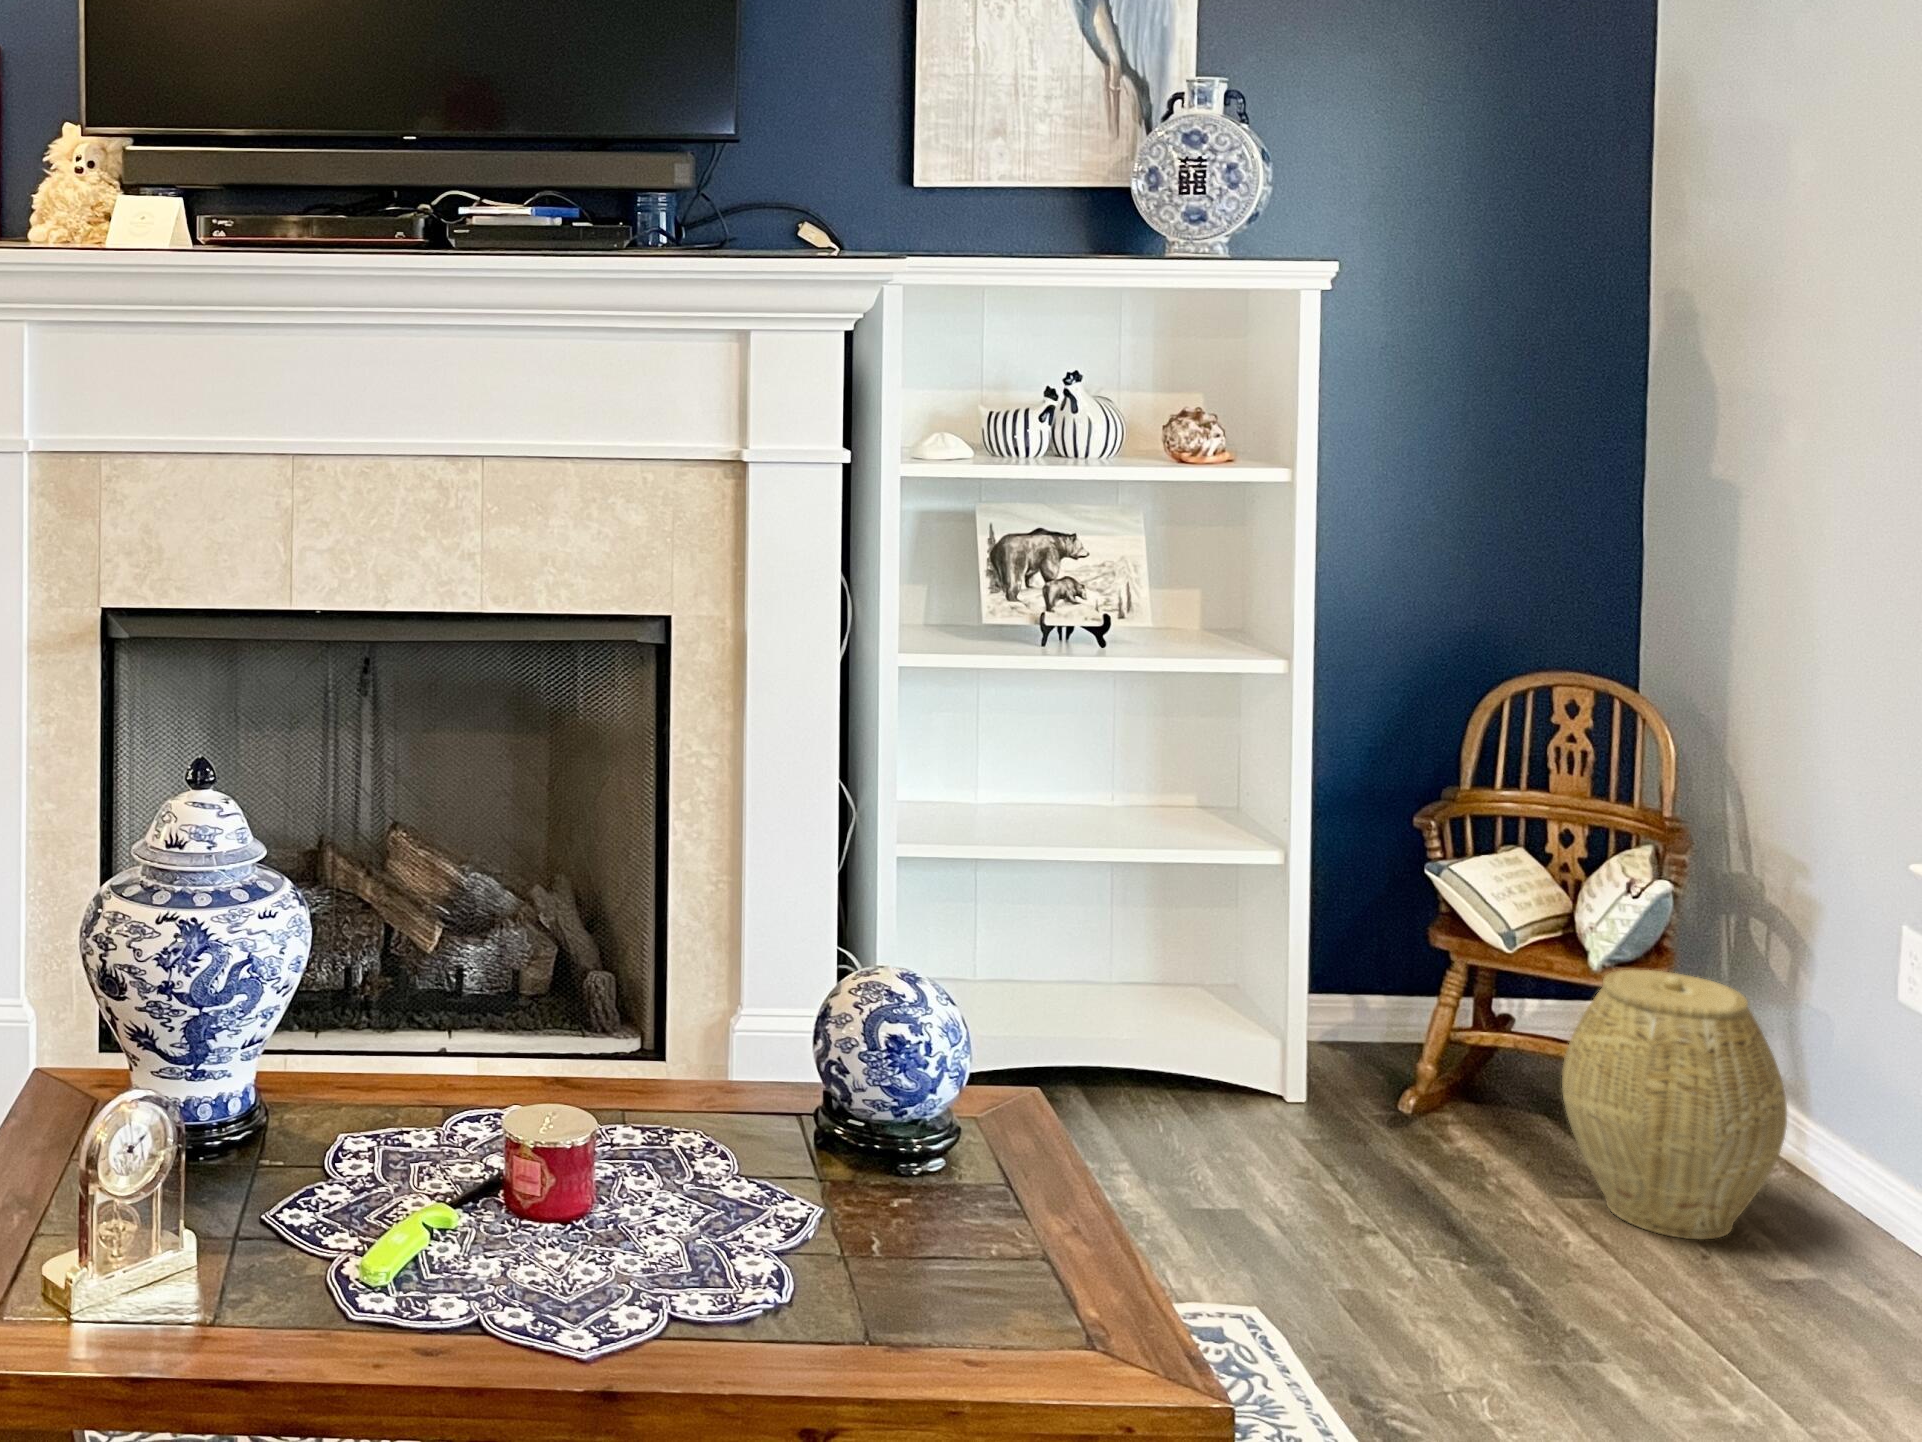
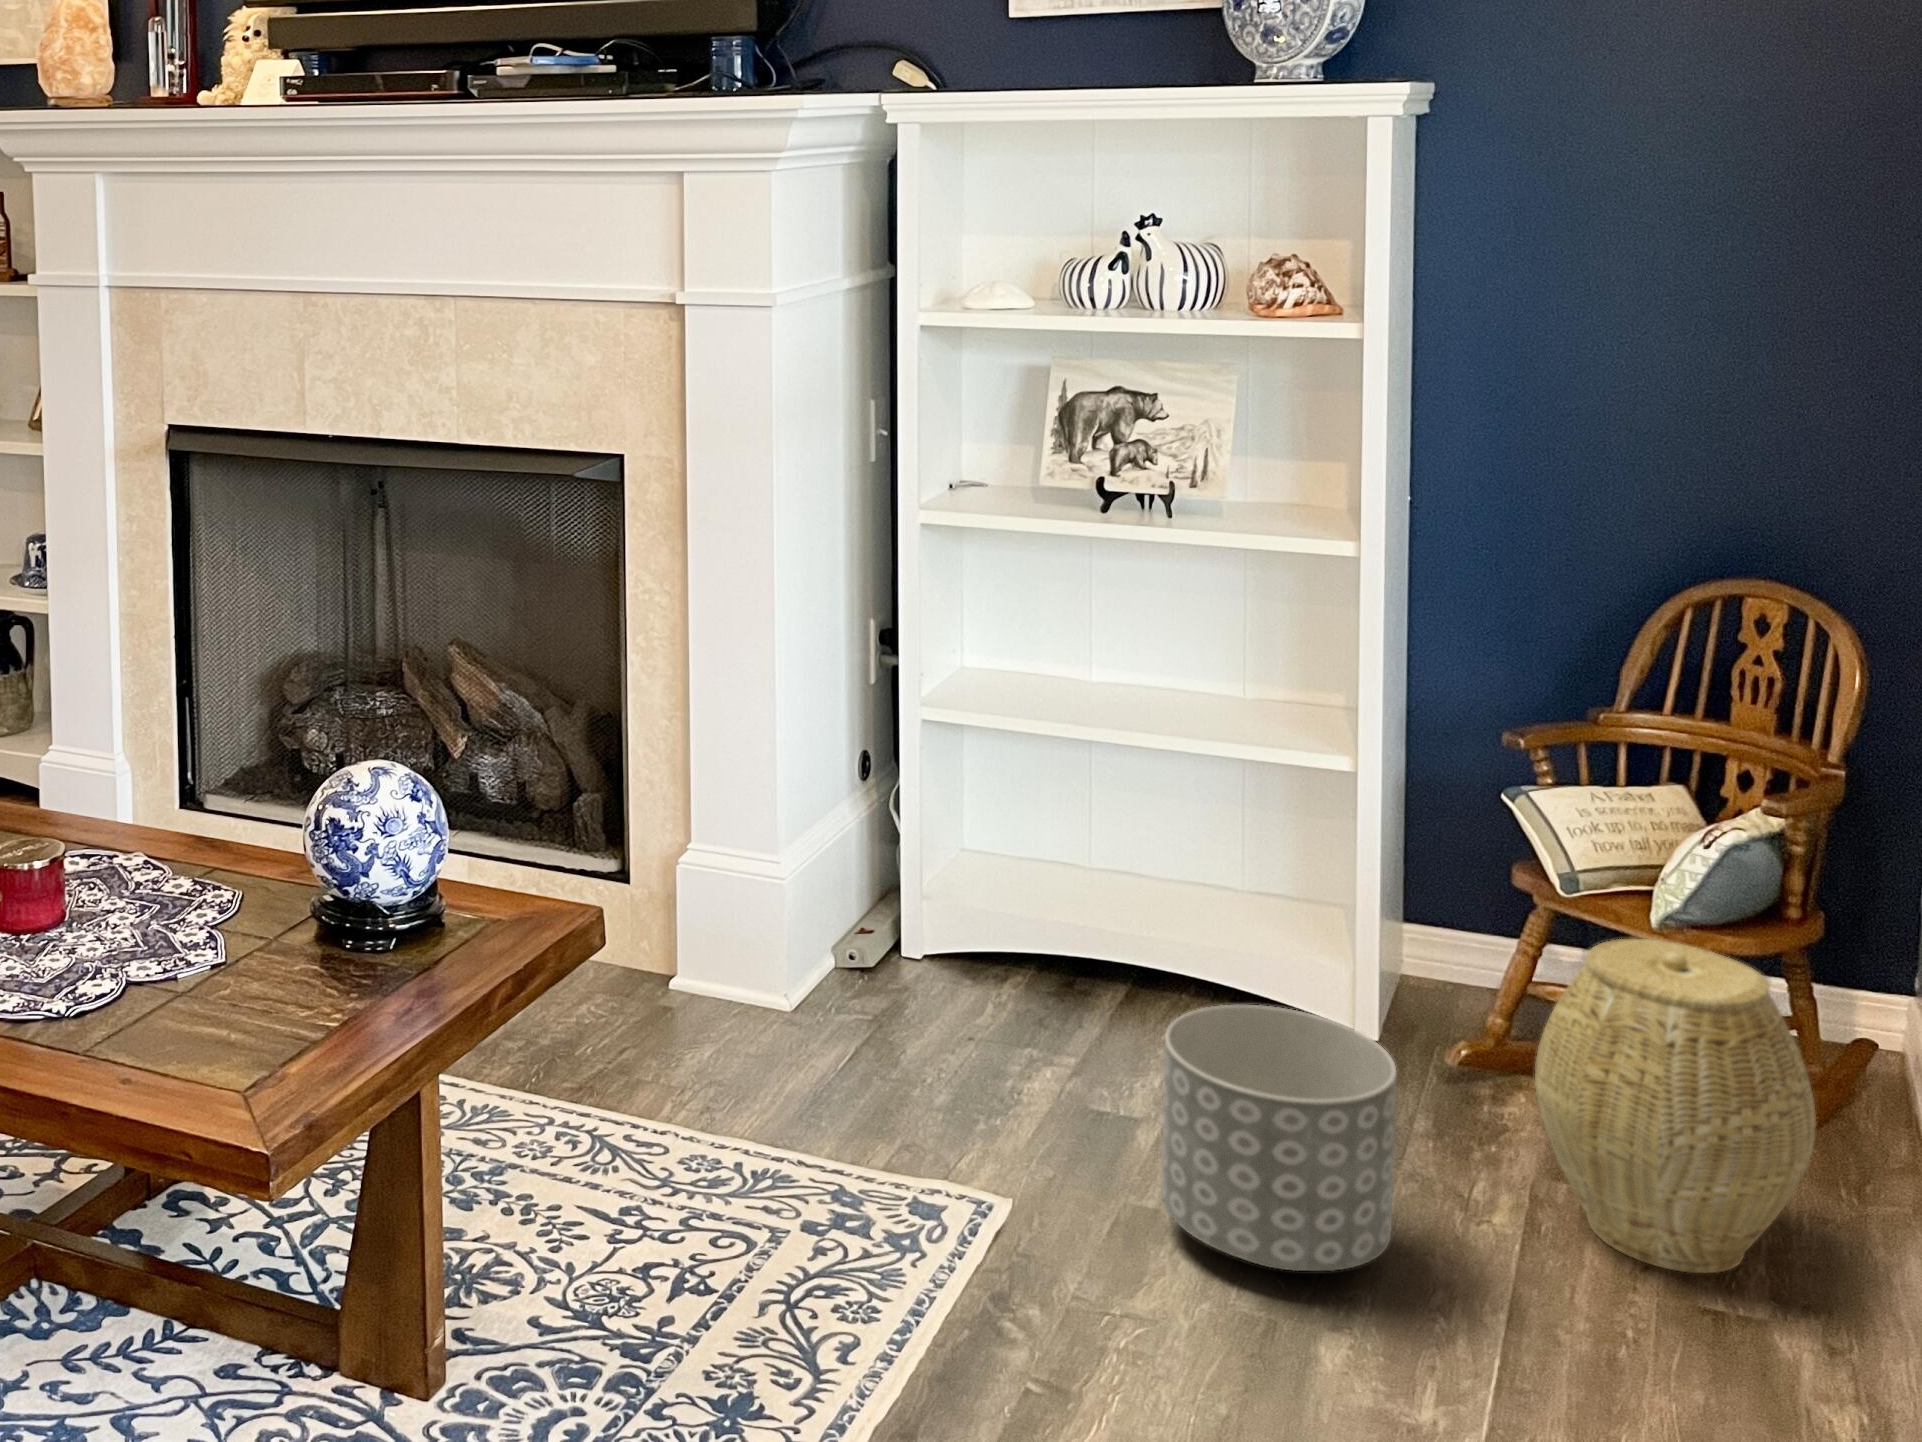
planter: none [1363,1074,1574,1304] -> present [1162,1005,1397,1271]

